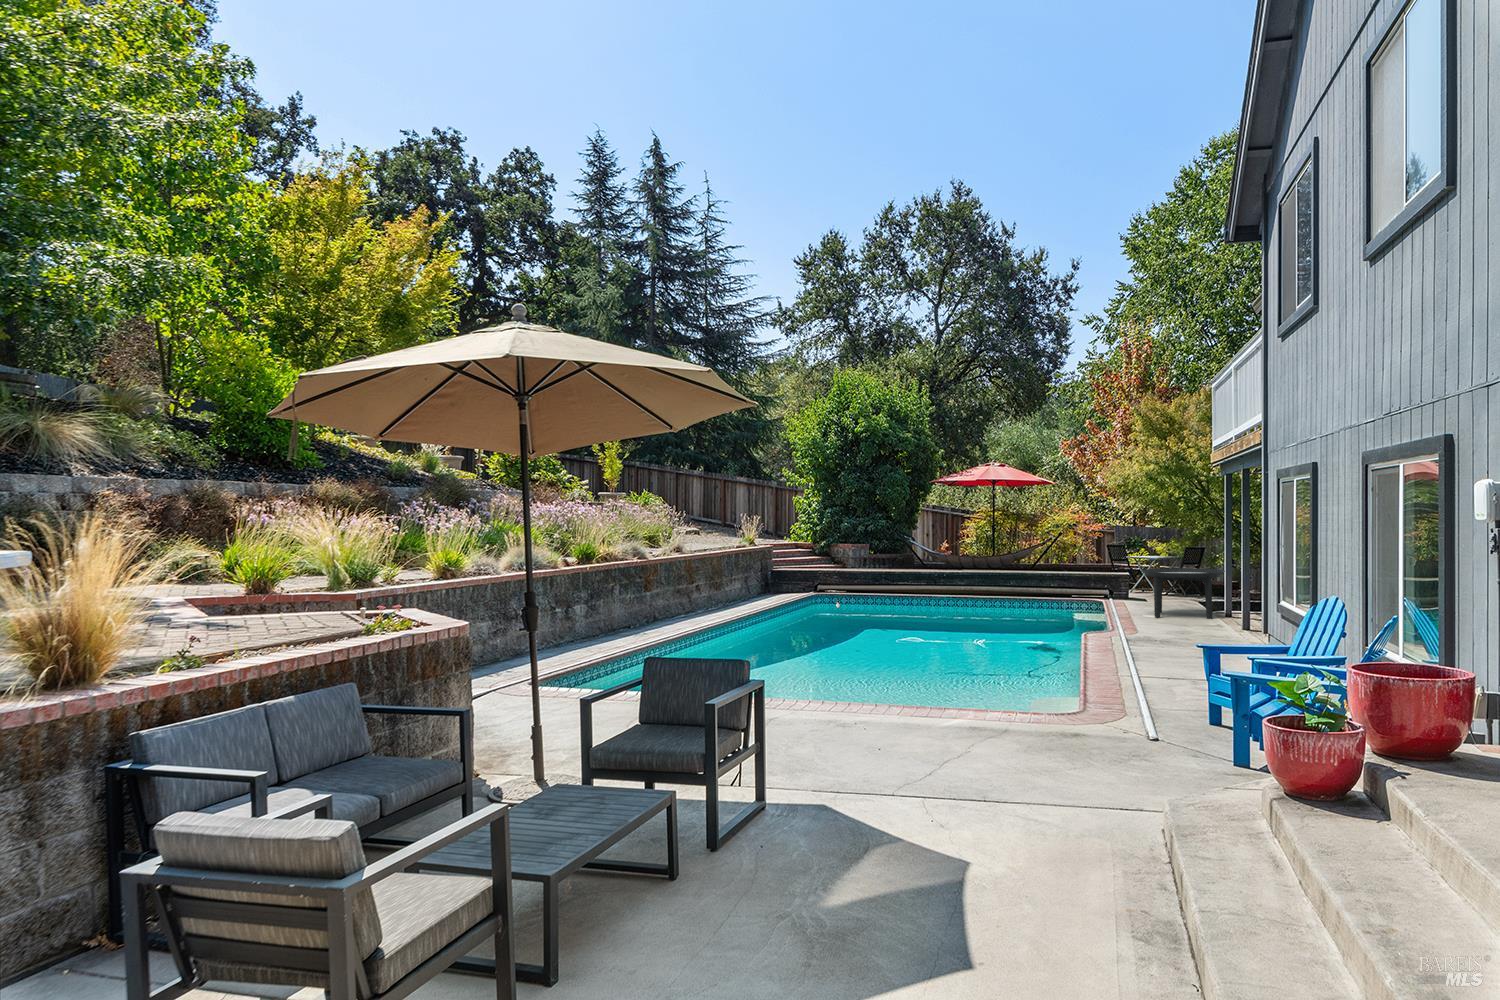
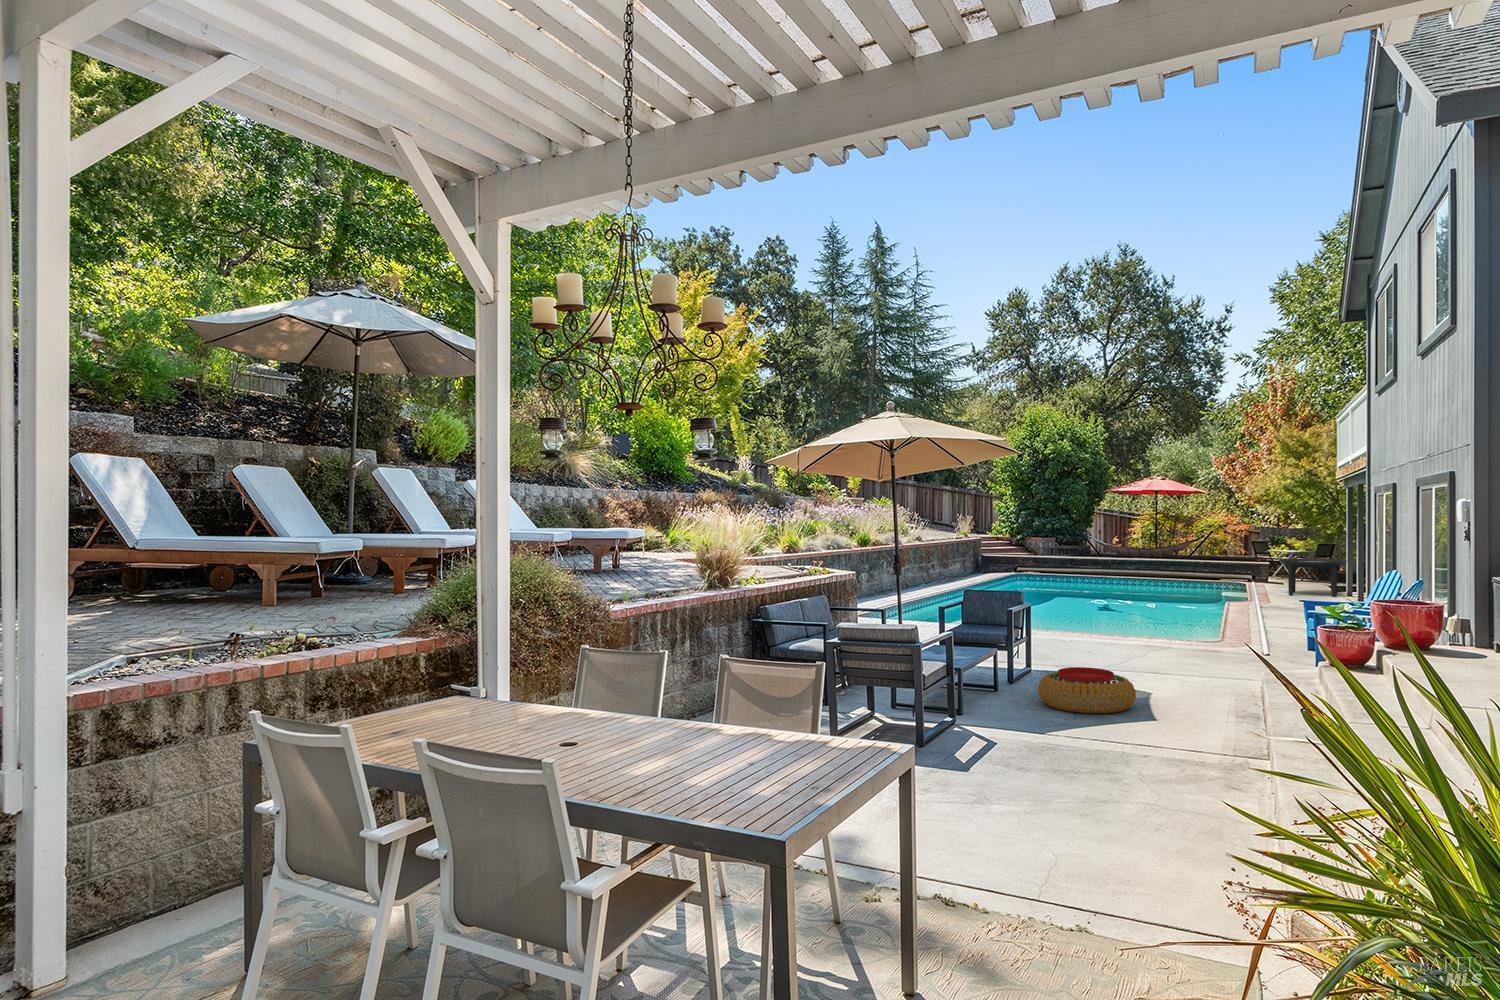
pouf: none [761,798,938,901] -> present [1038,667,1136,713]

